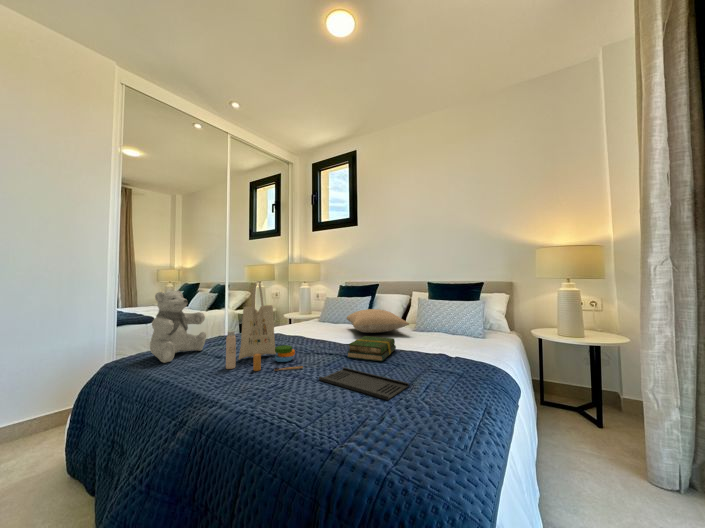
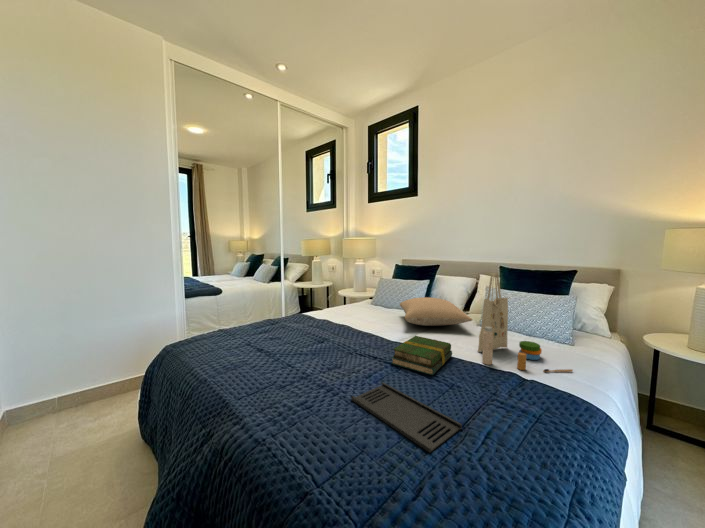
tote bag: present [226,281,303,371] -> present [478,273,573,372]
teddy bear: present [150,291,206,363] -> none [195,278,250,353]

